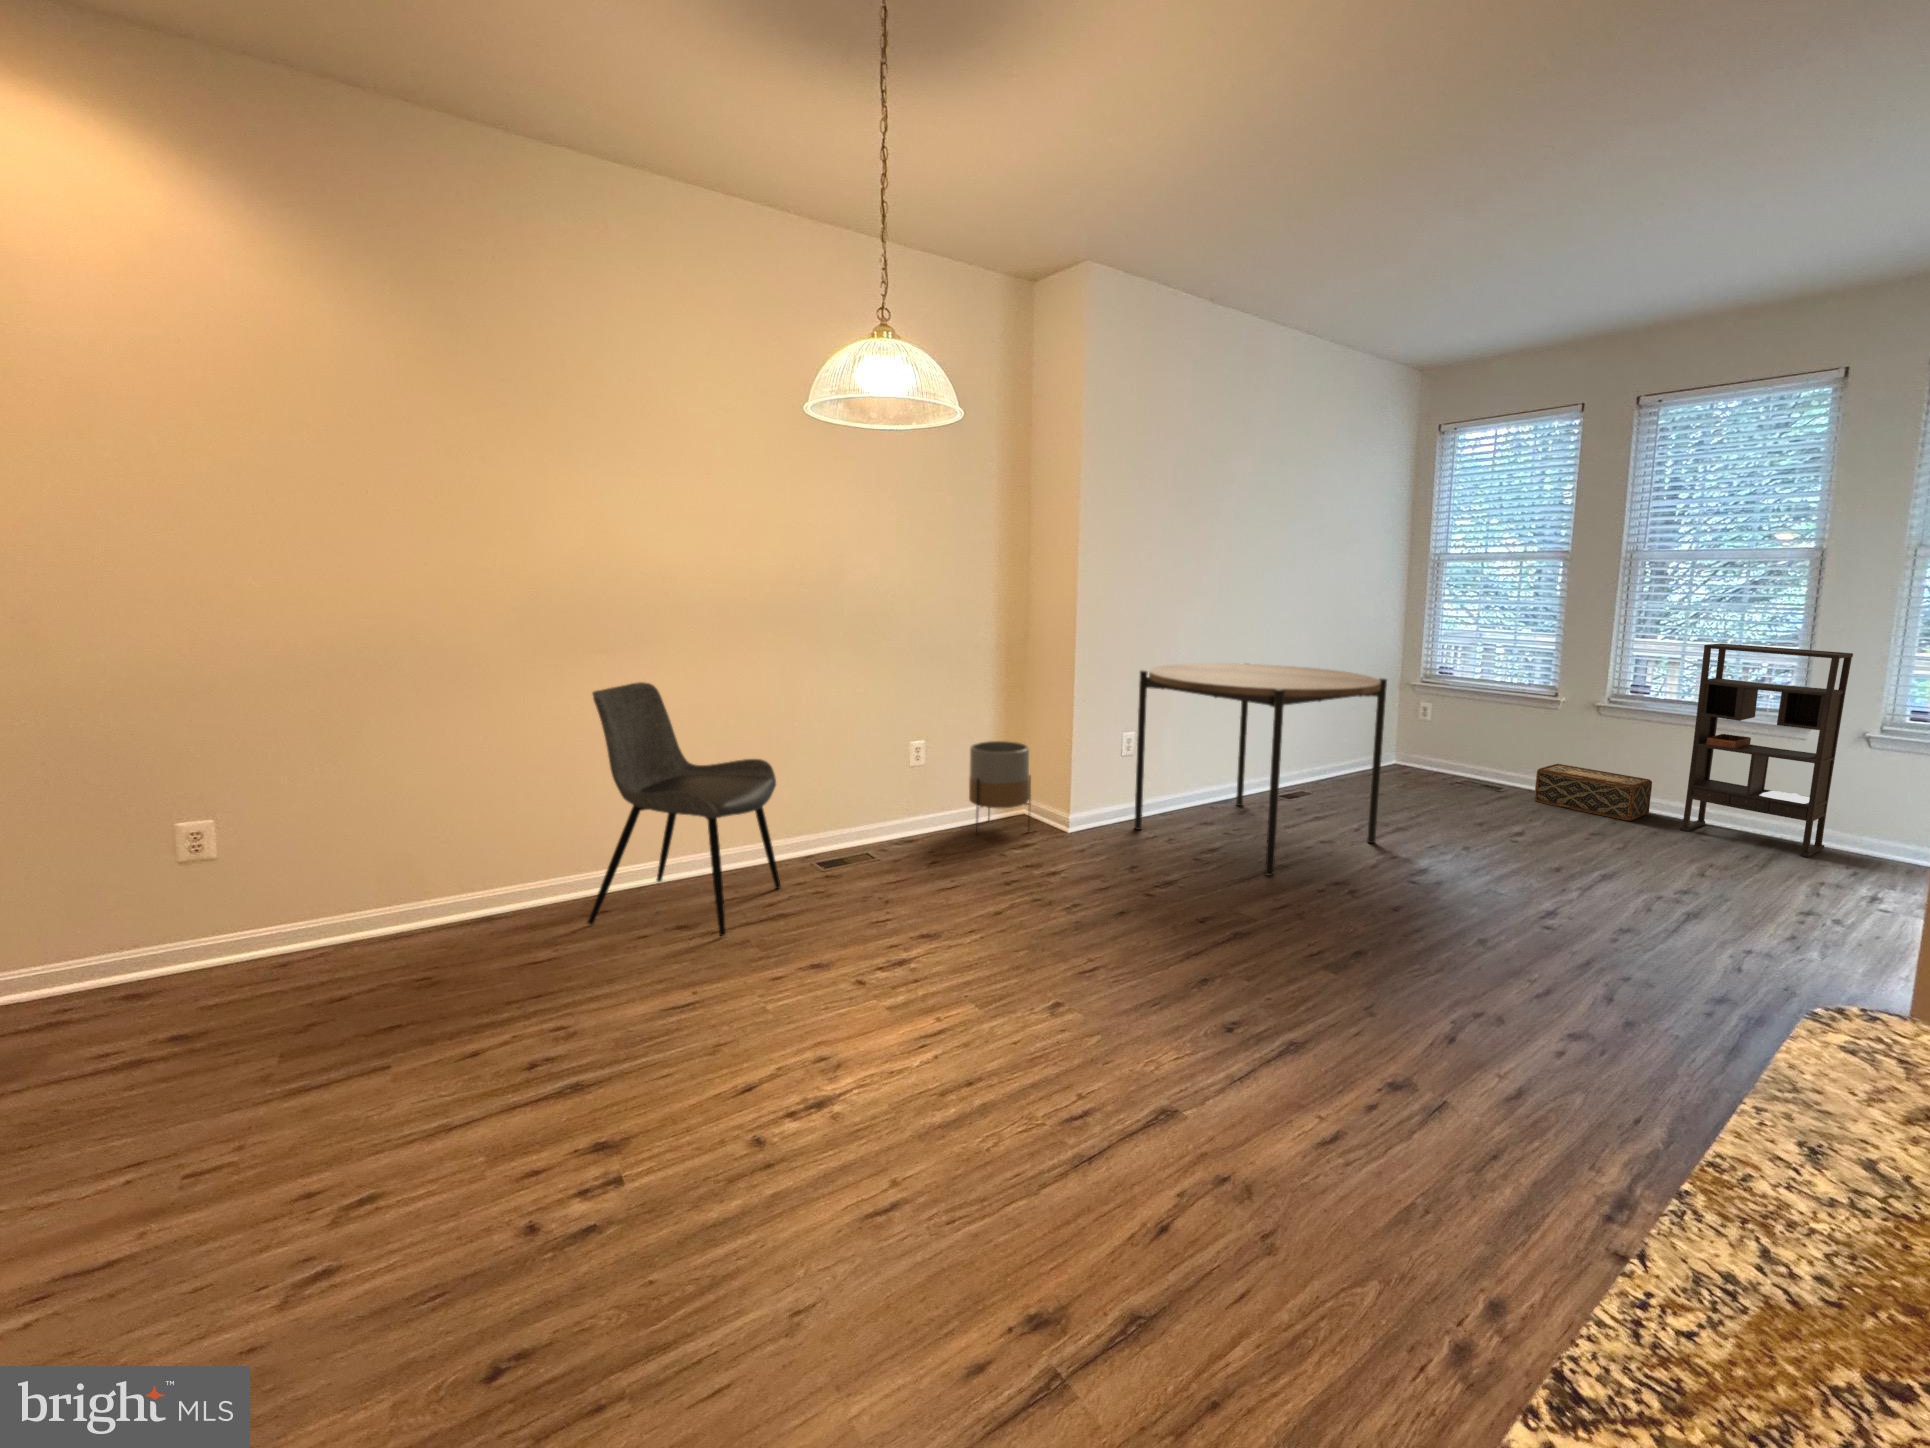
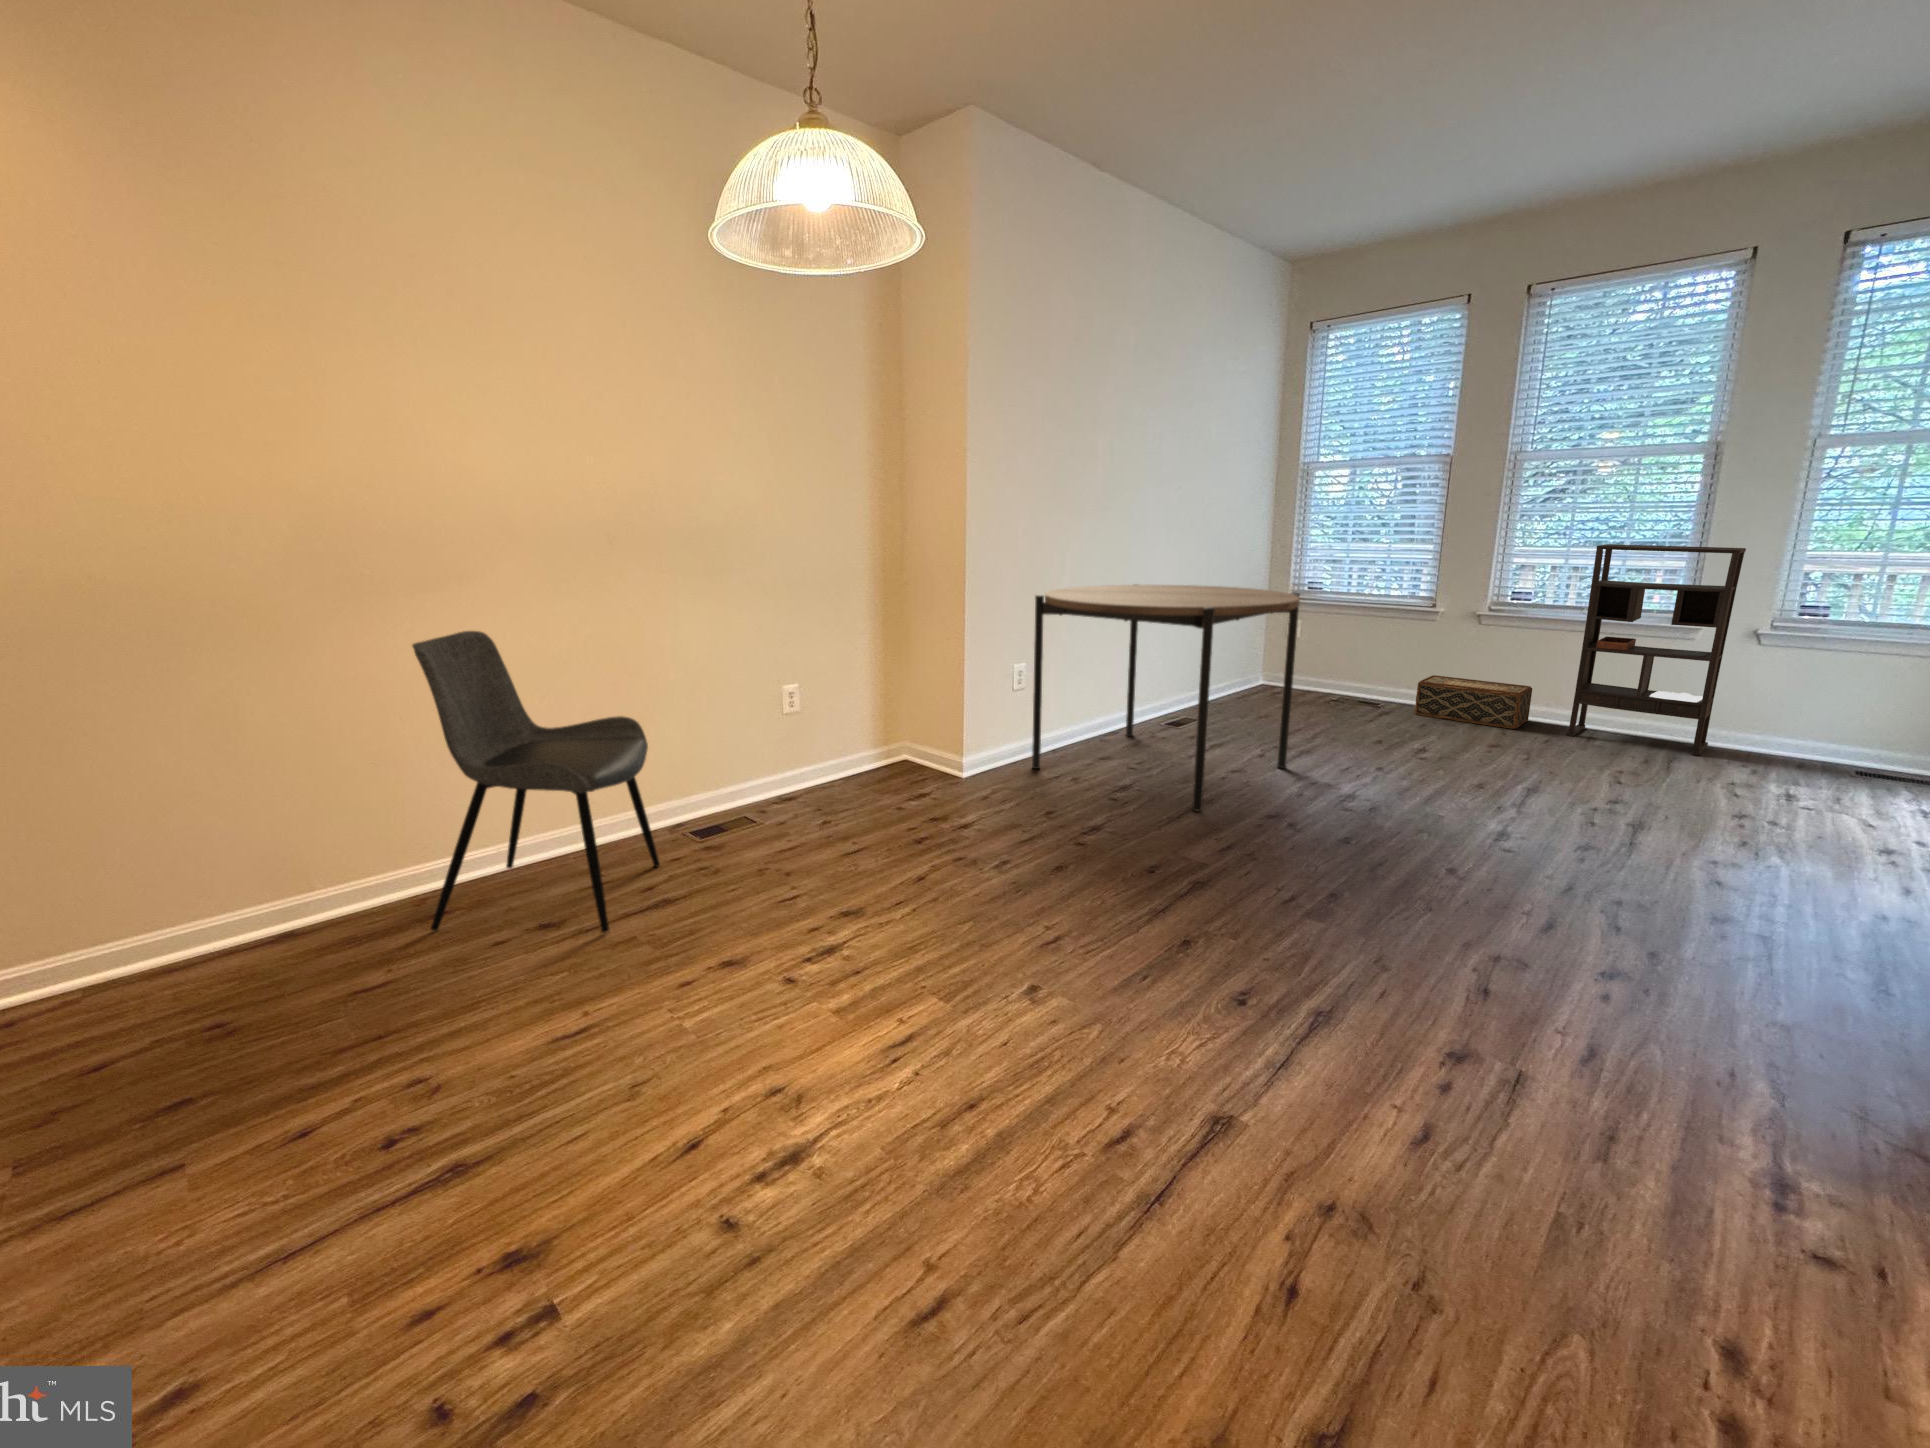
planter: present [969,741,1031,835] -> none [852,681,922,788]

